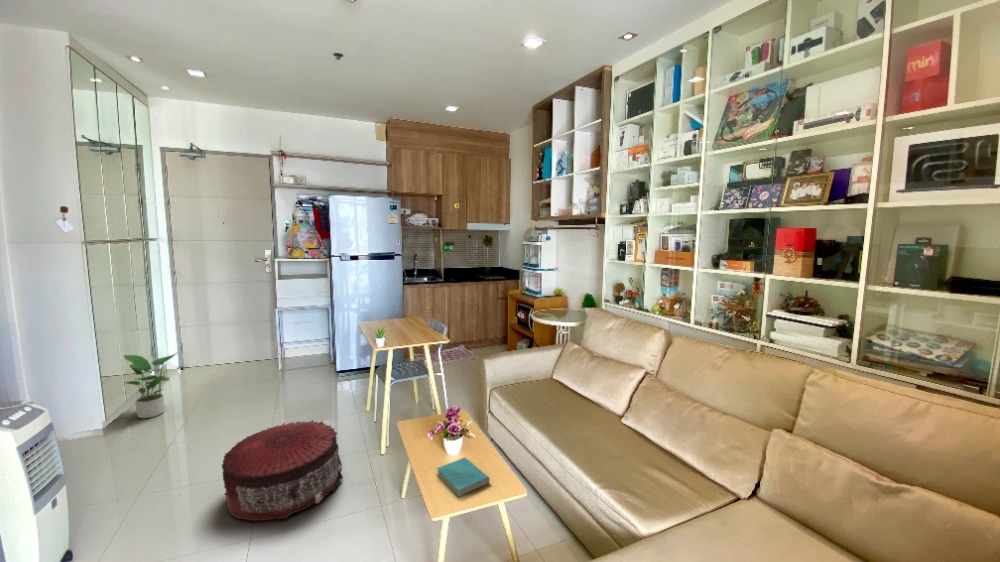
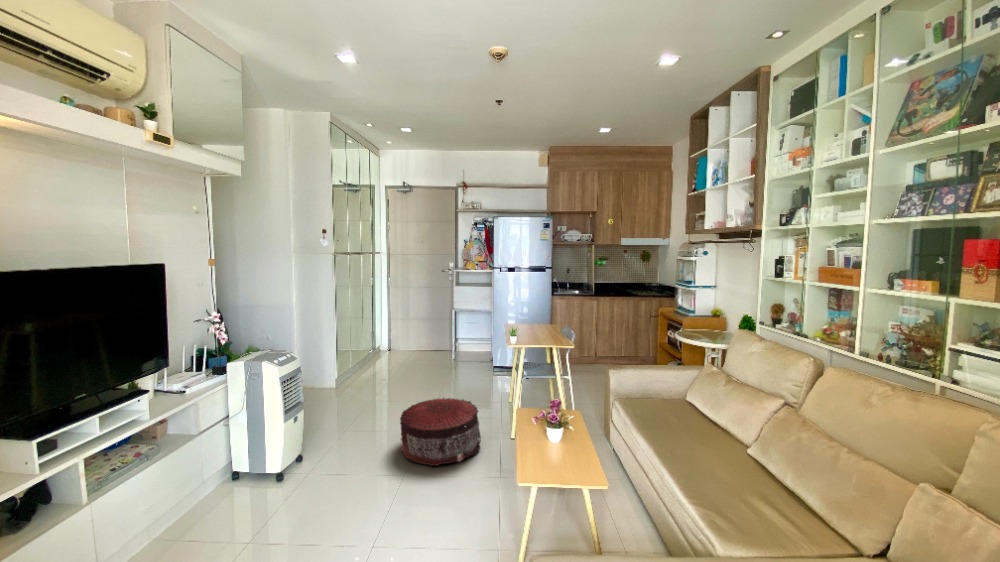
potted plant: present [124,354,176,418] -> none [354,336,388,383]
book: present [437,458,489,497] -> none [537,443,578,470]

